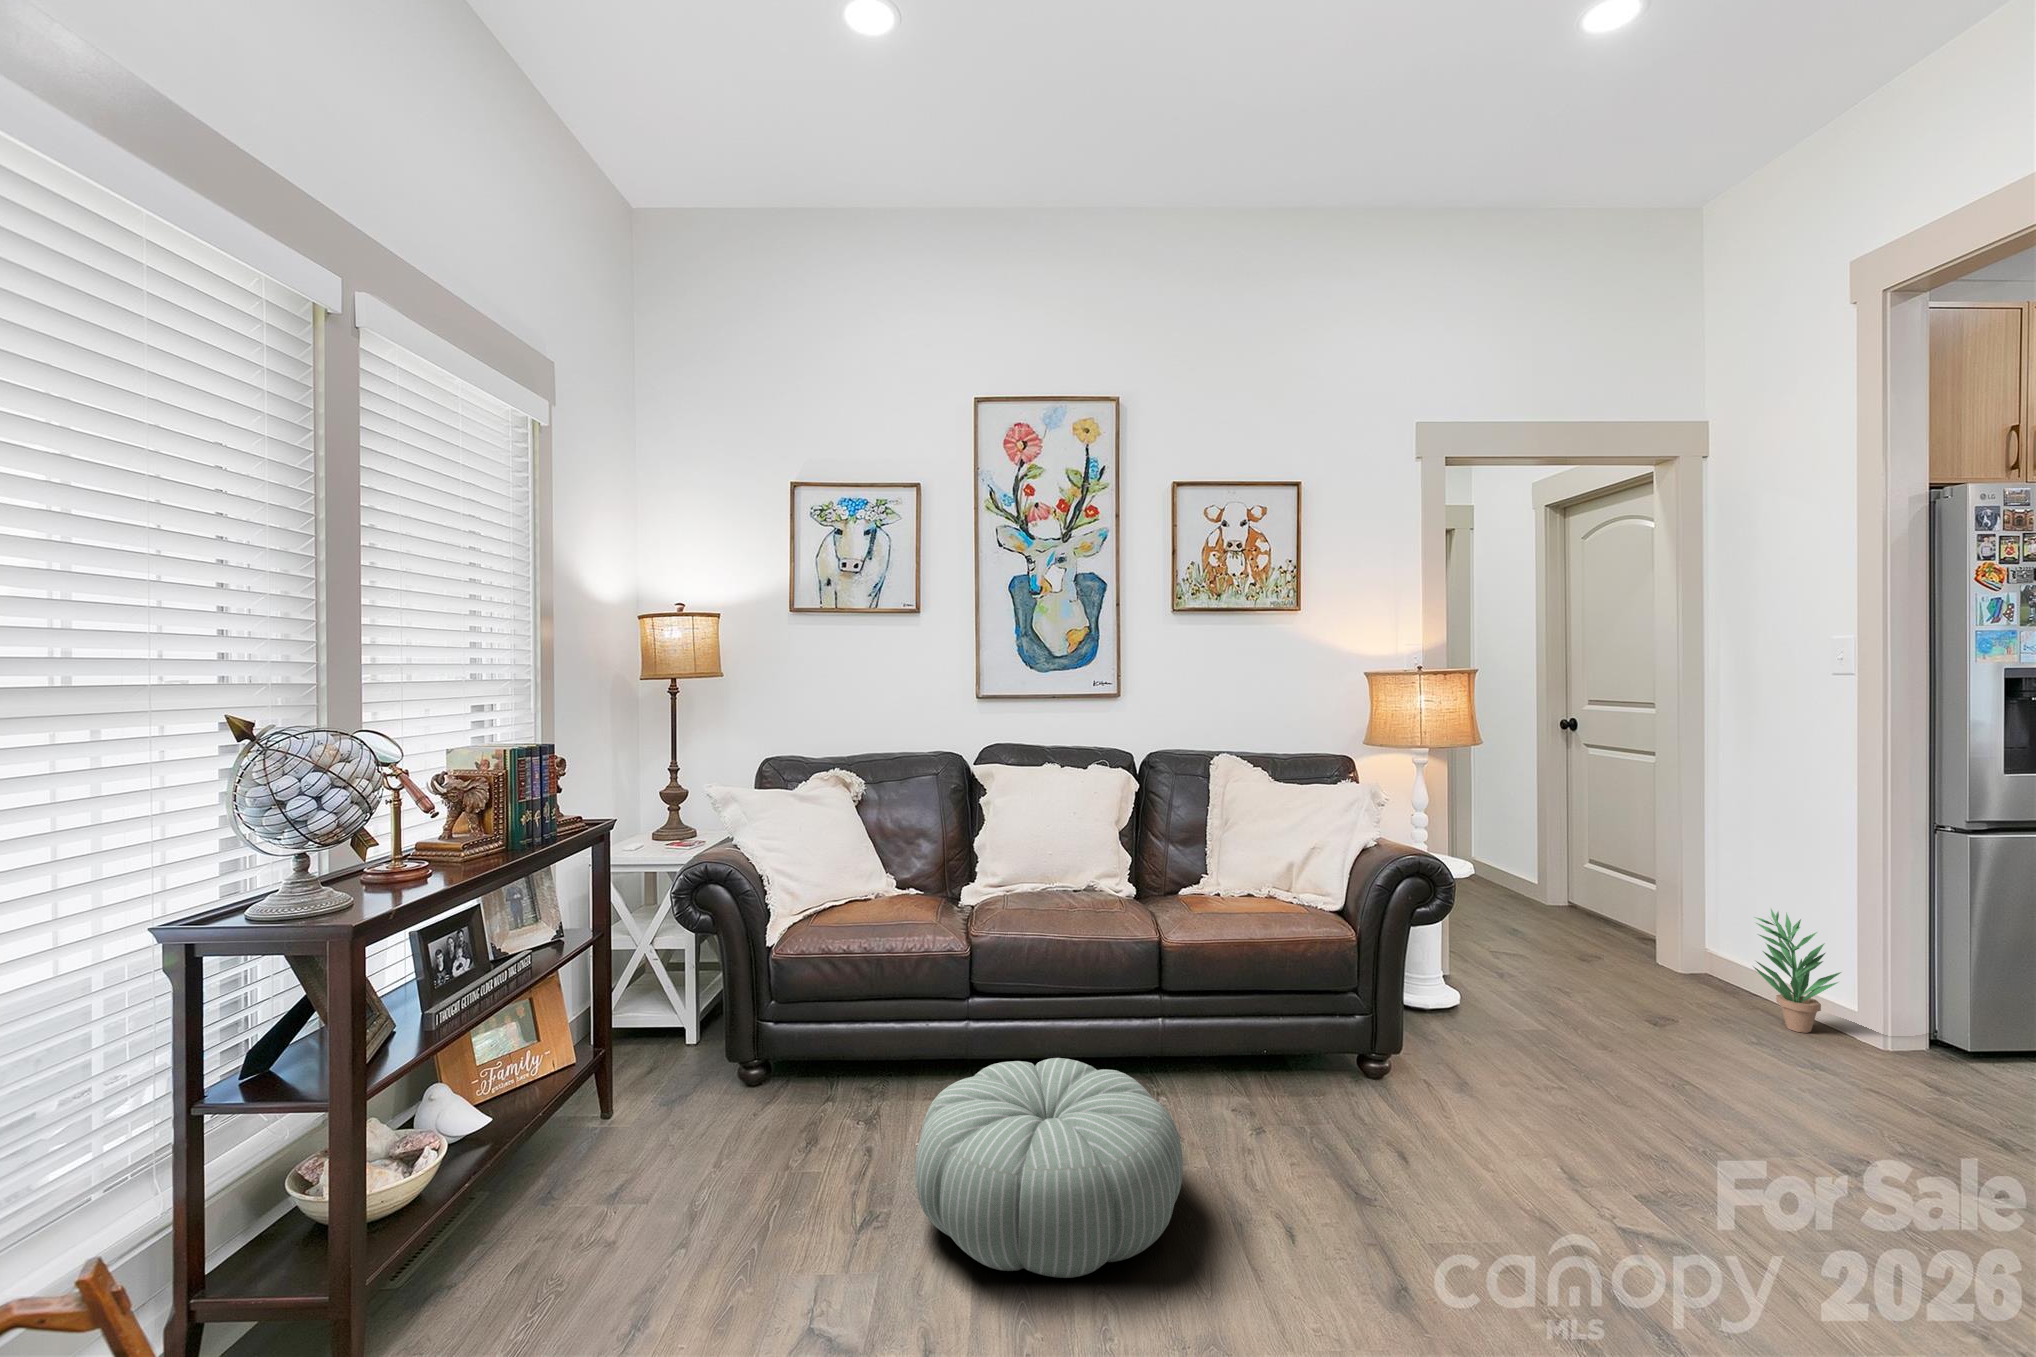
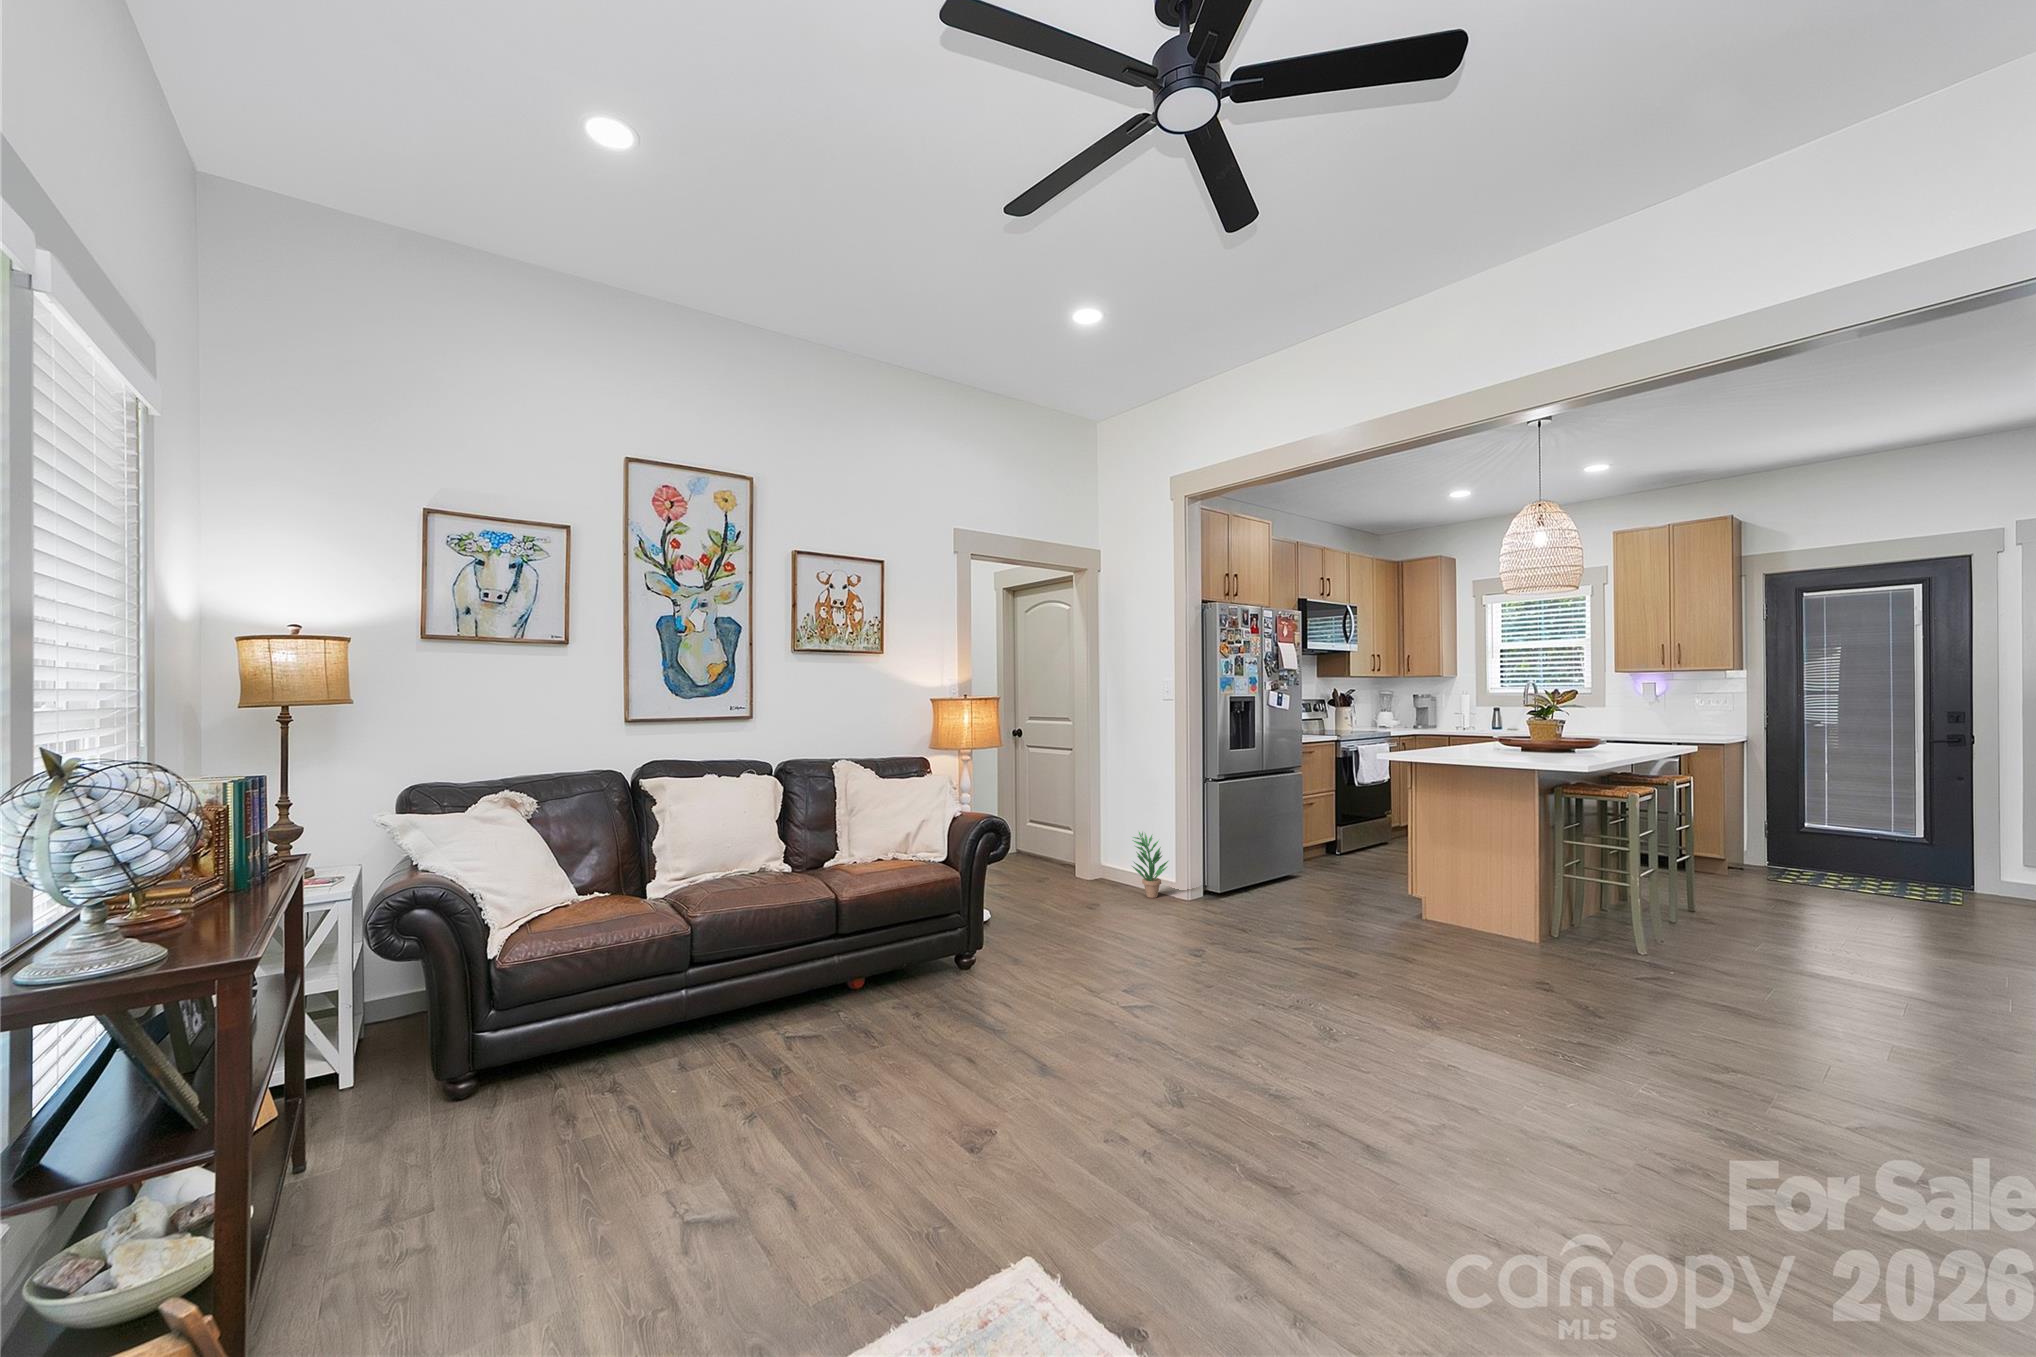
pouf: present [915,1058,1183,1278] -> none [711,983,917,1127]

